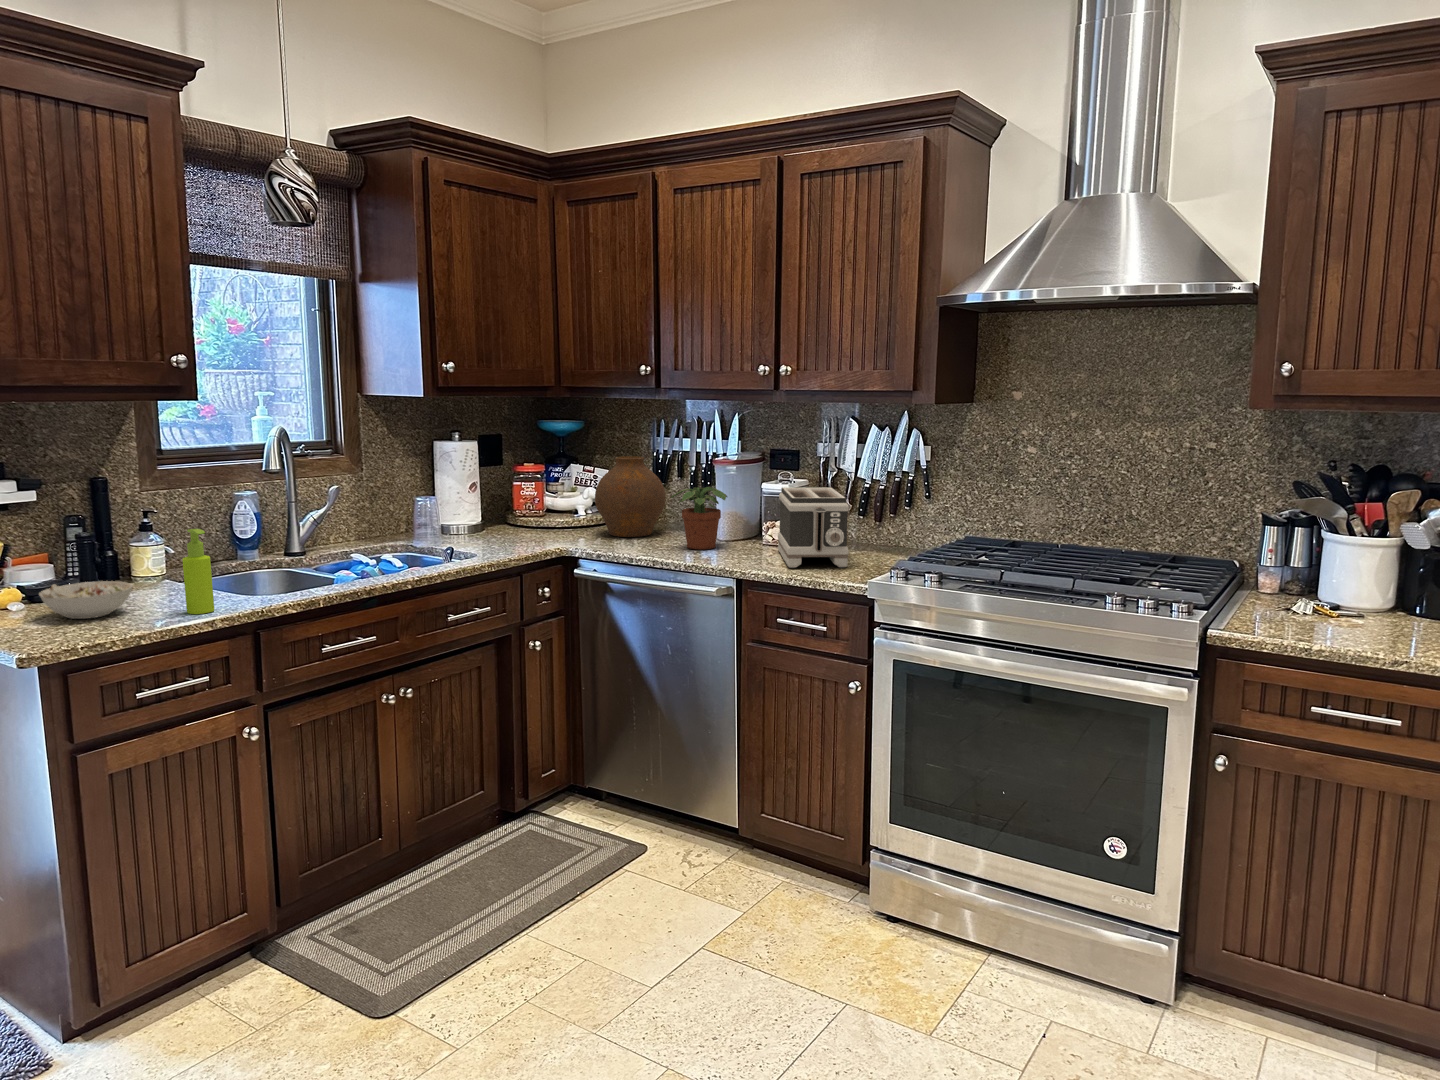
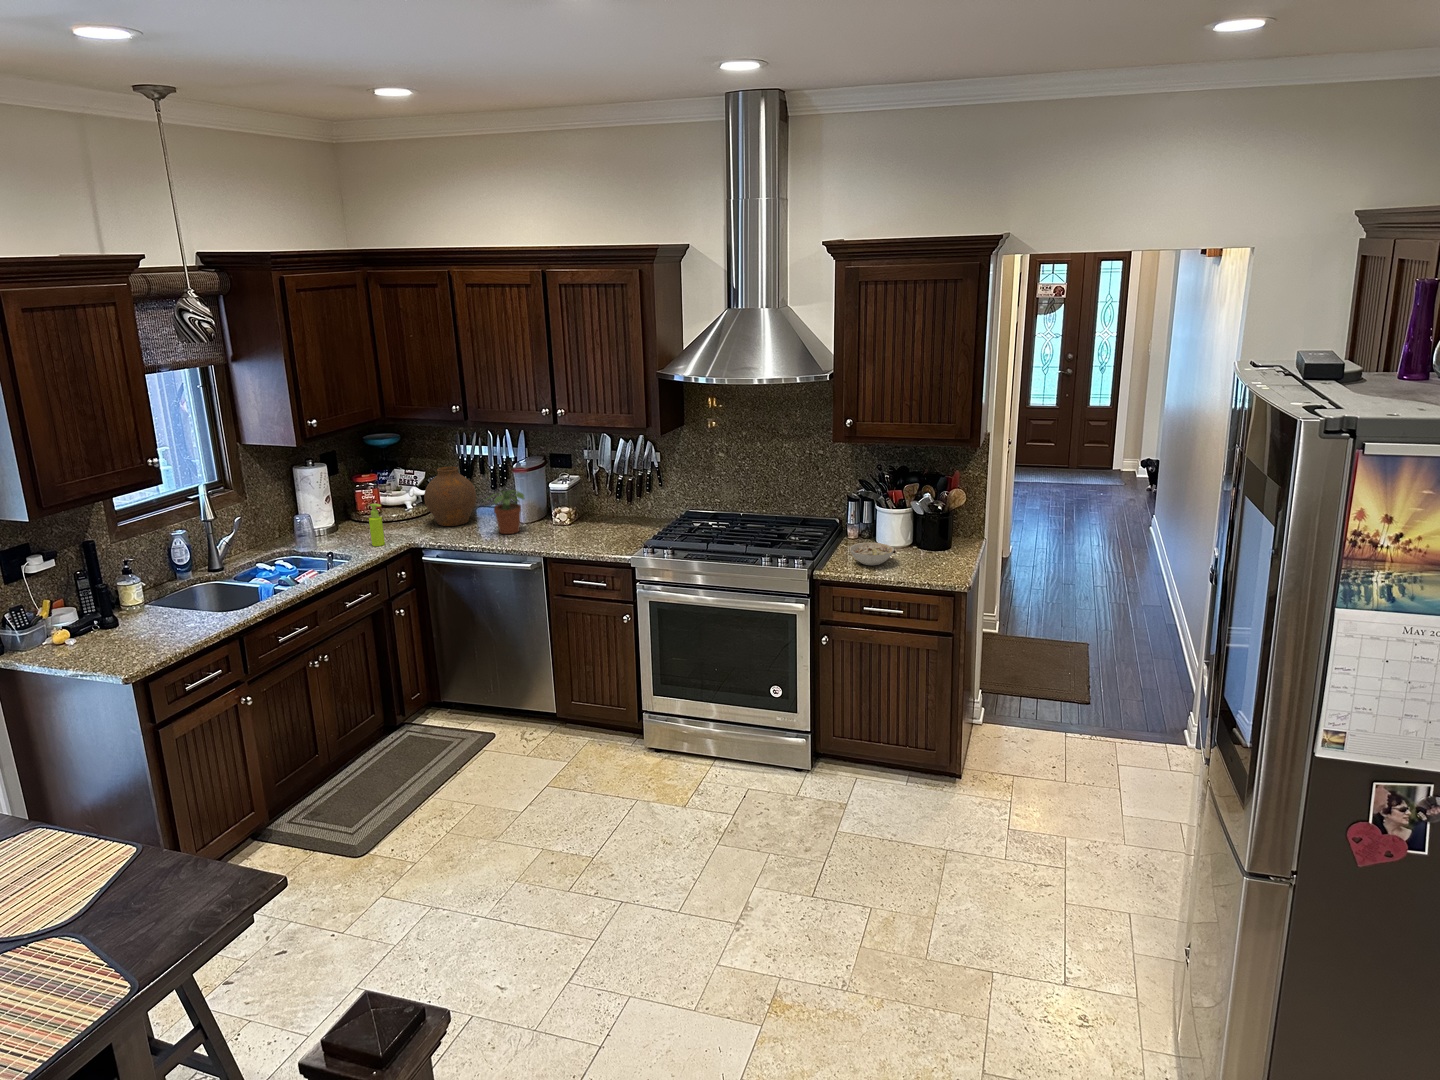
toaster: present [778,487,849,568] -> none [561,485,612,546]
soap dispenser: present [182,529,214,614] -> present [369,504,385,546]
bowl: present [39,581,133,619] -> present [850,542,894,565]

